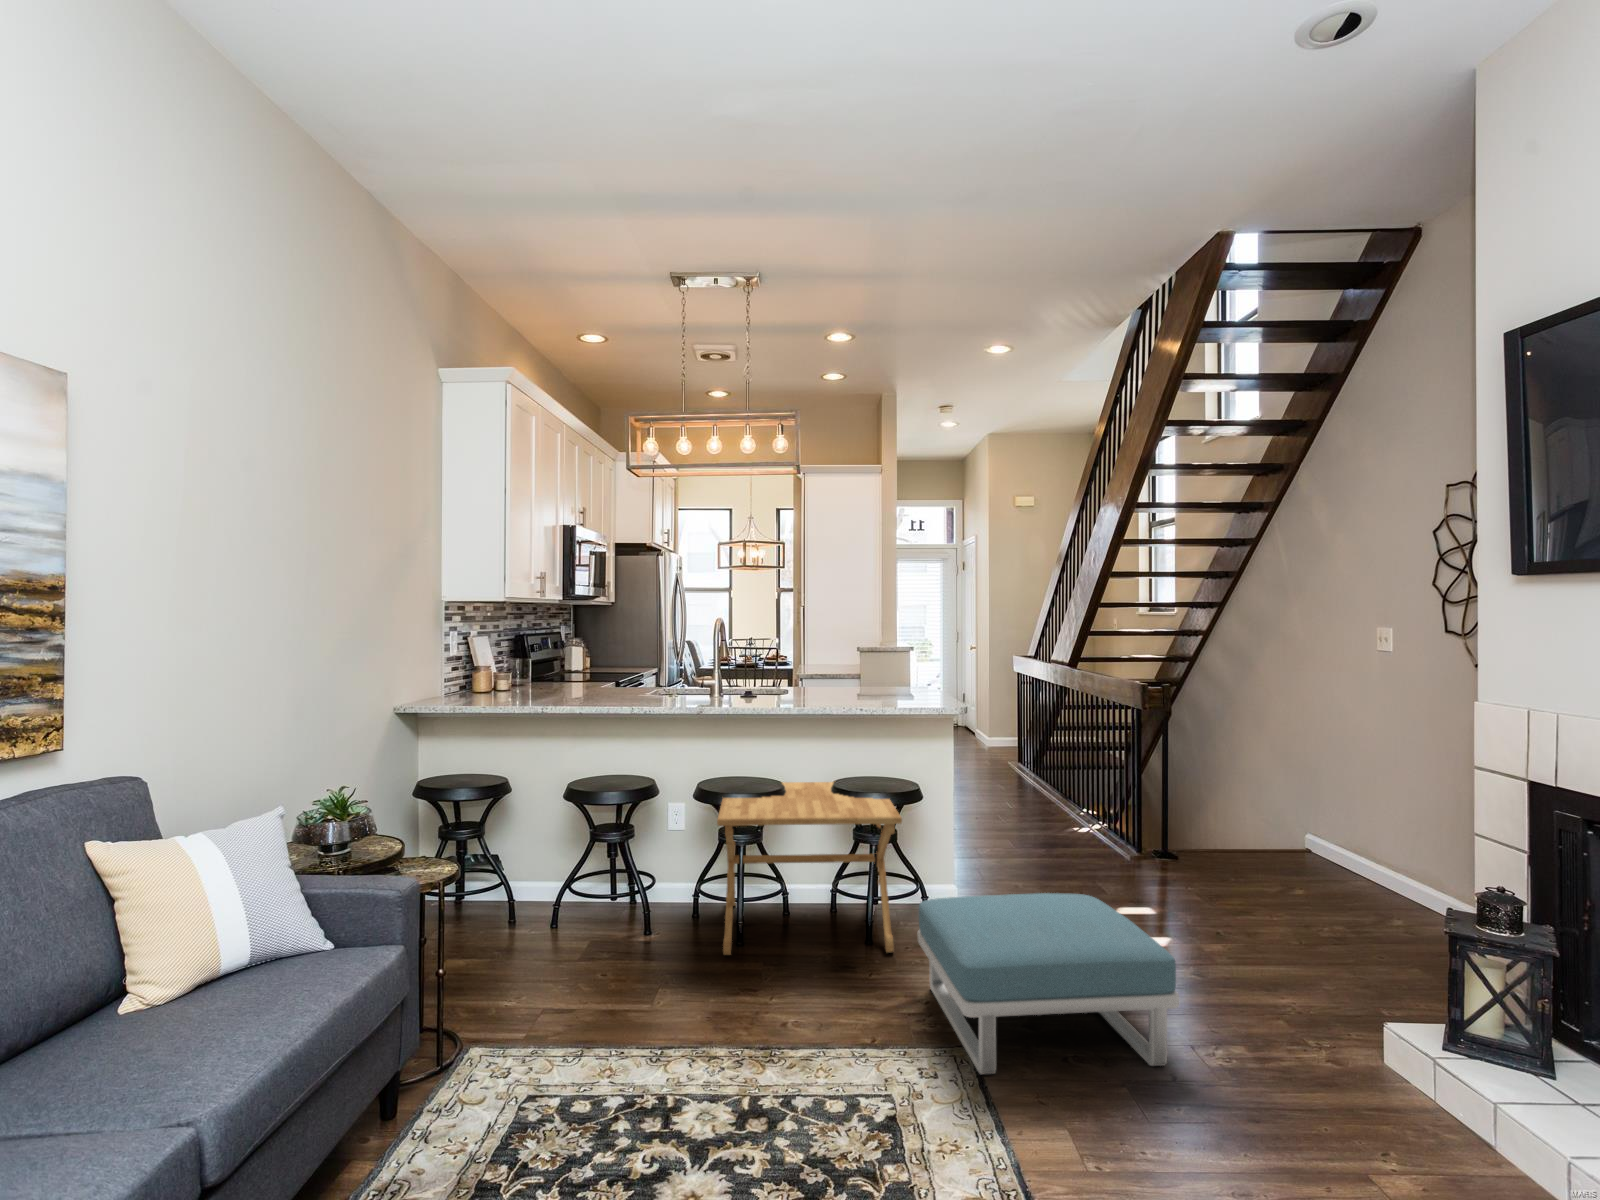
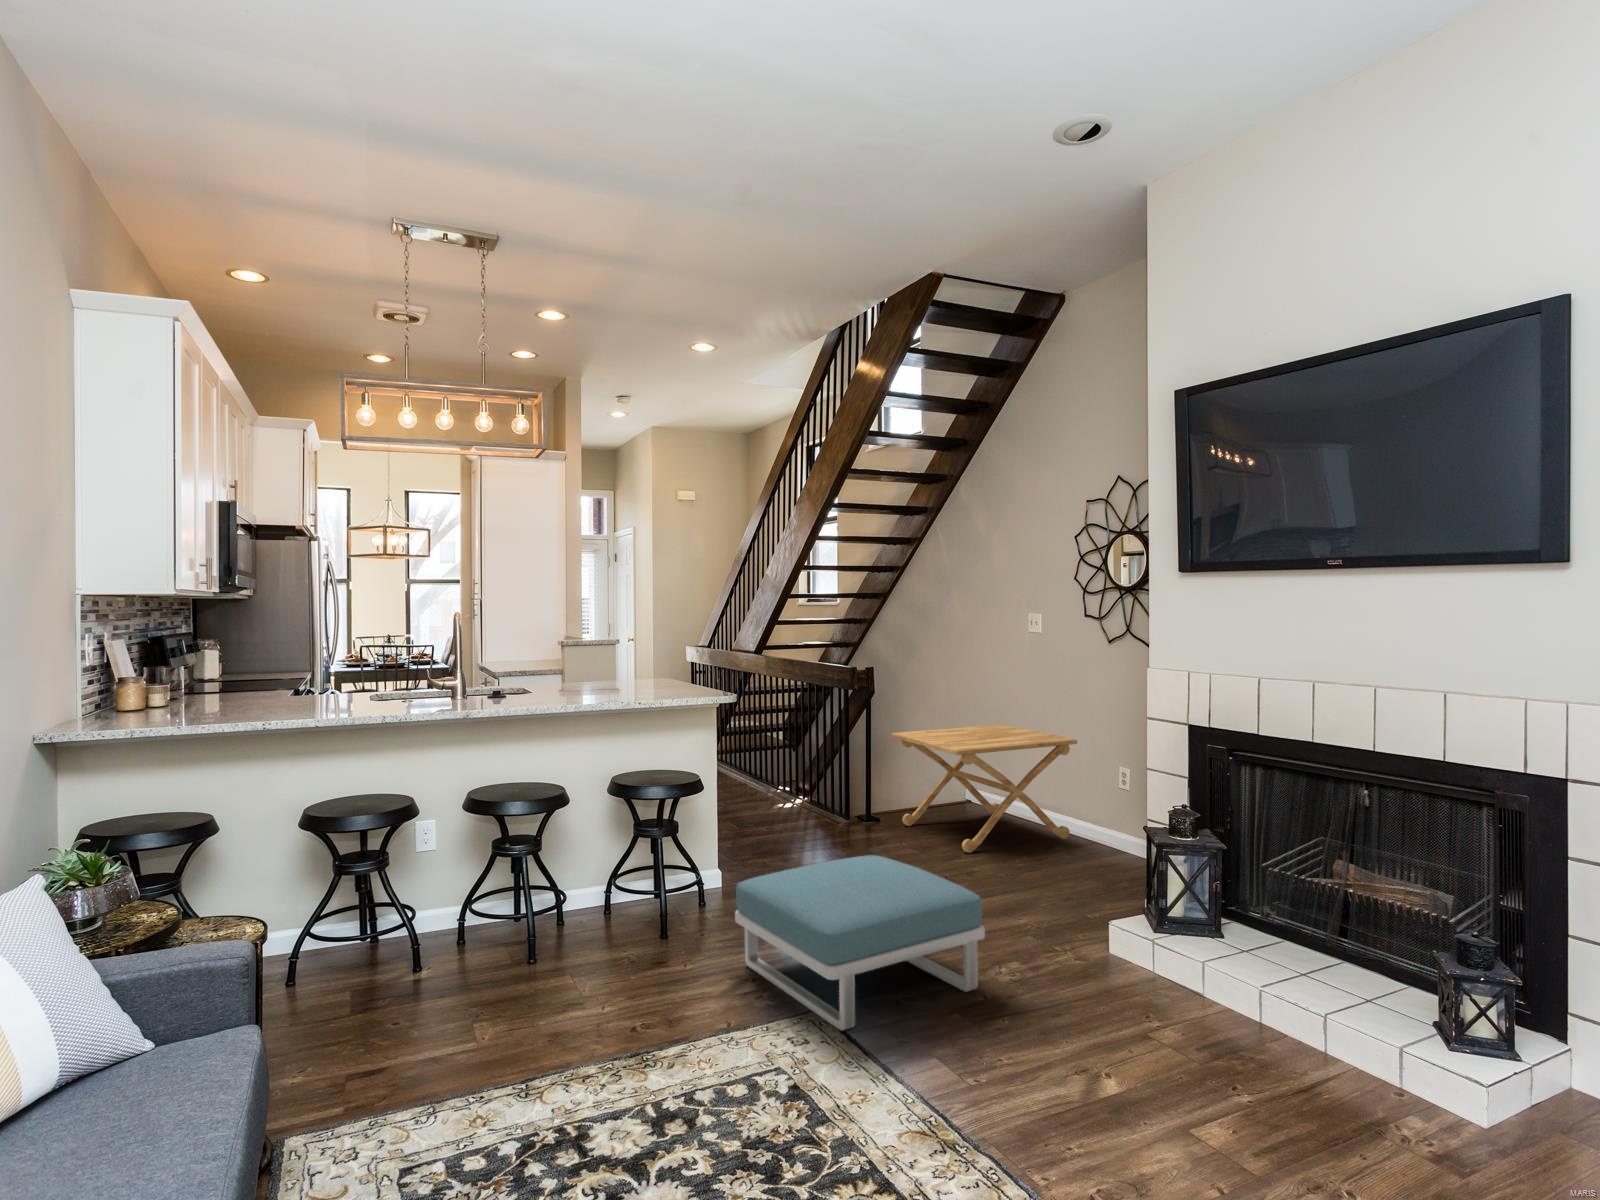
side table: present [717,782,902,955] -> present [892,724,1077,853]

